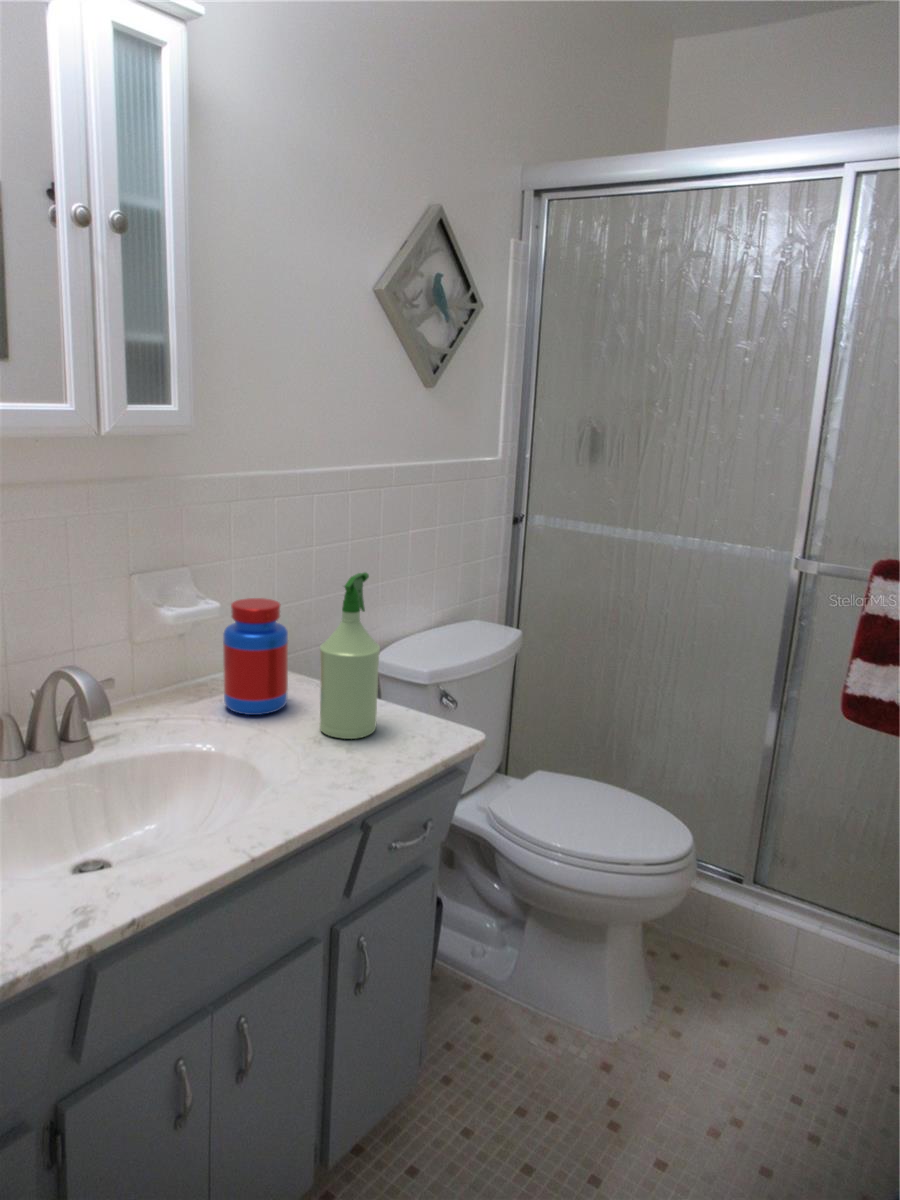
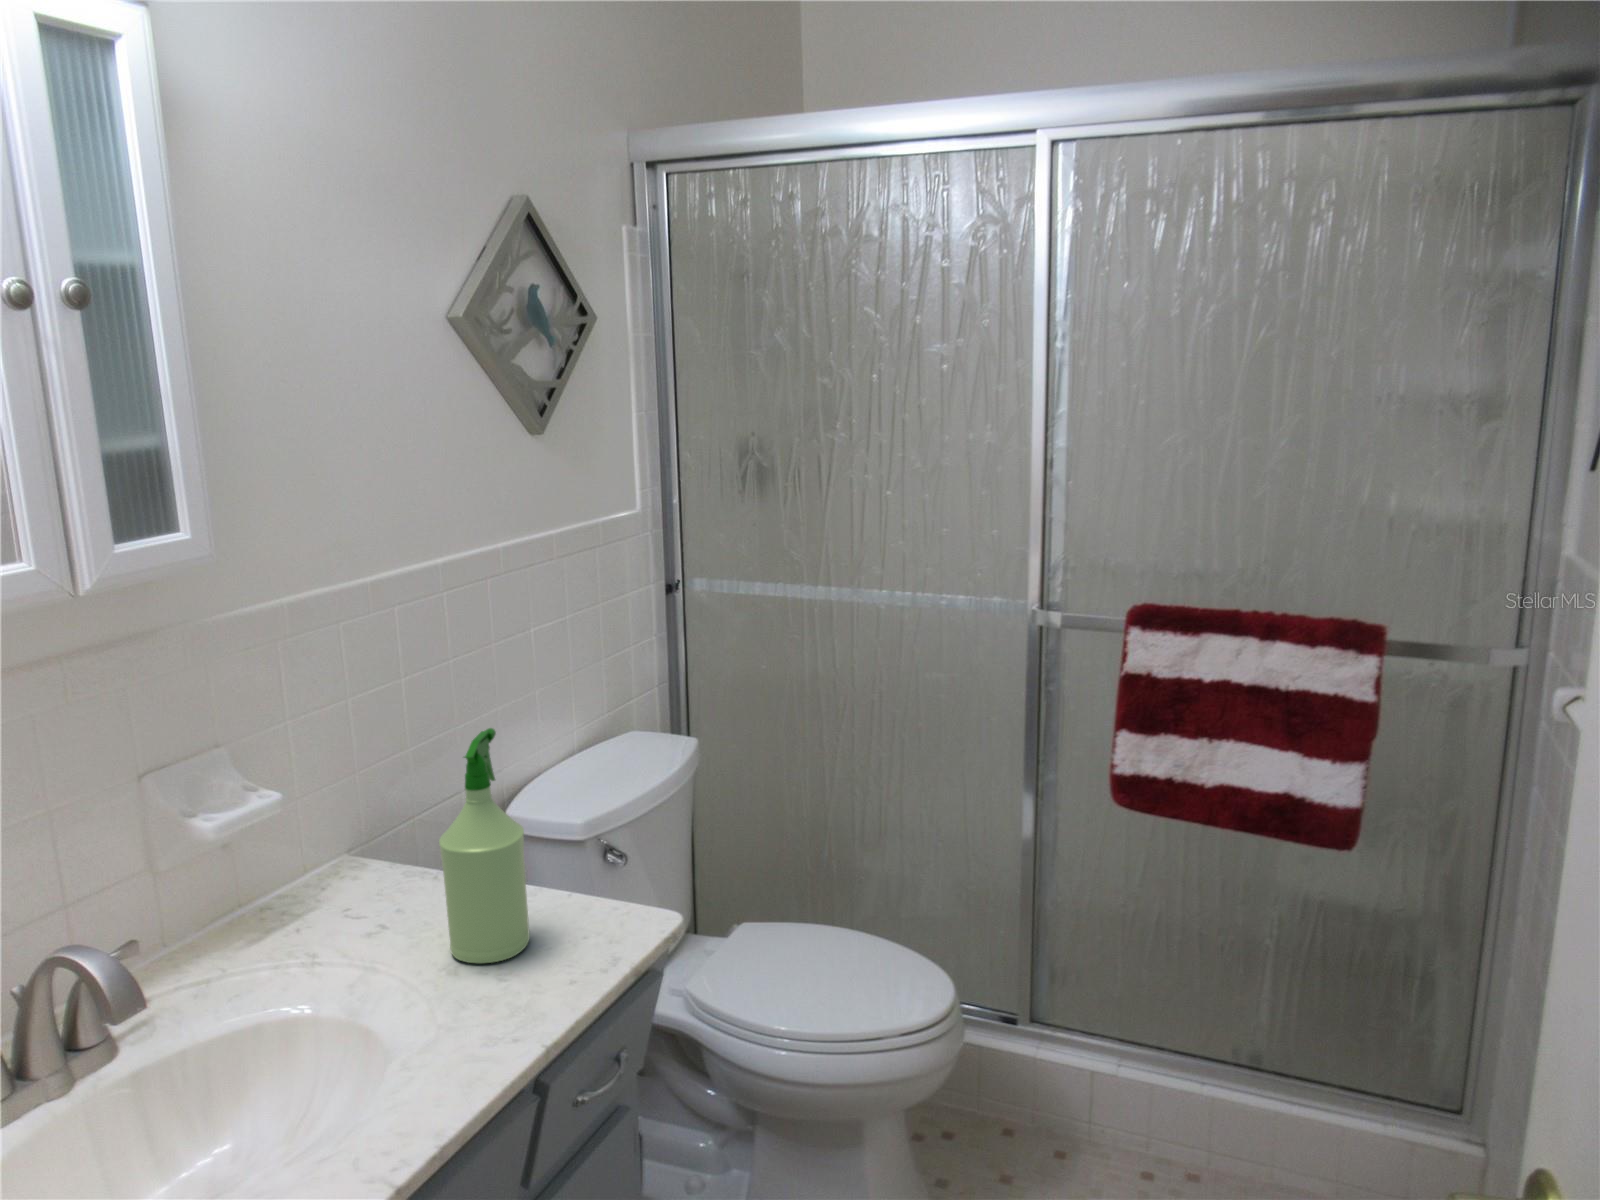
jar: present [223,598,288,715] -> none [293,779,397,948]

